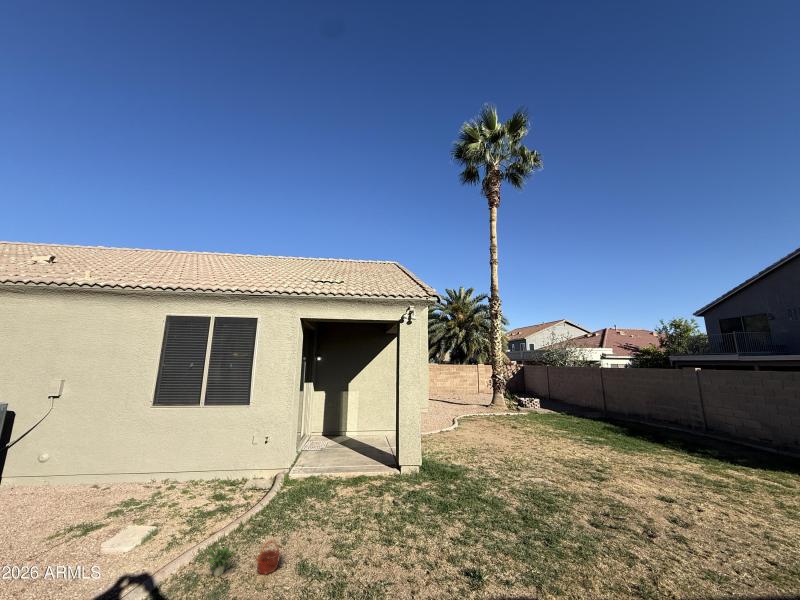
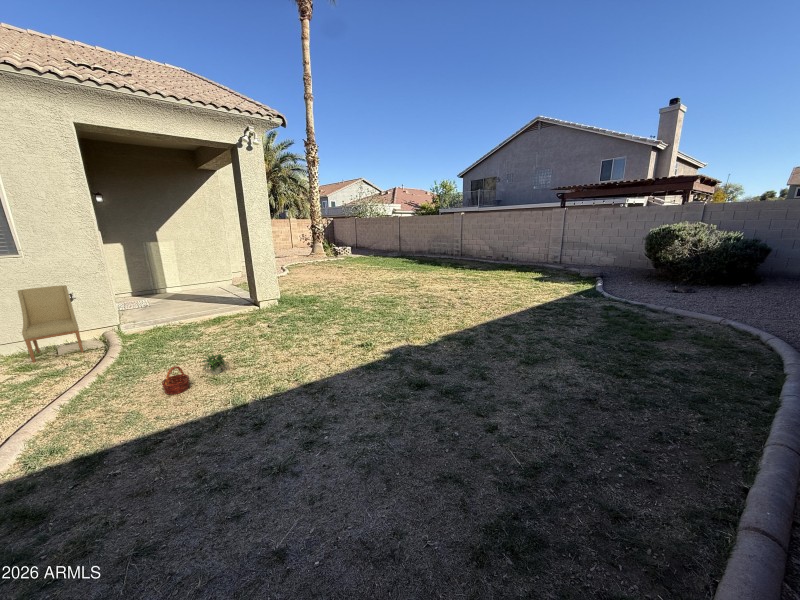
chair: none [225,430,266,493] -> present [18,285,84,363]
potted plant: present [207,546,233,576] -> present [201,354,226,375]

